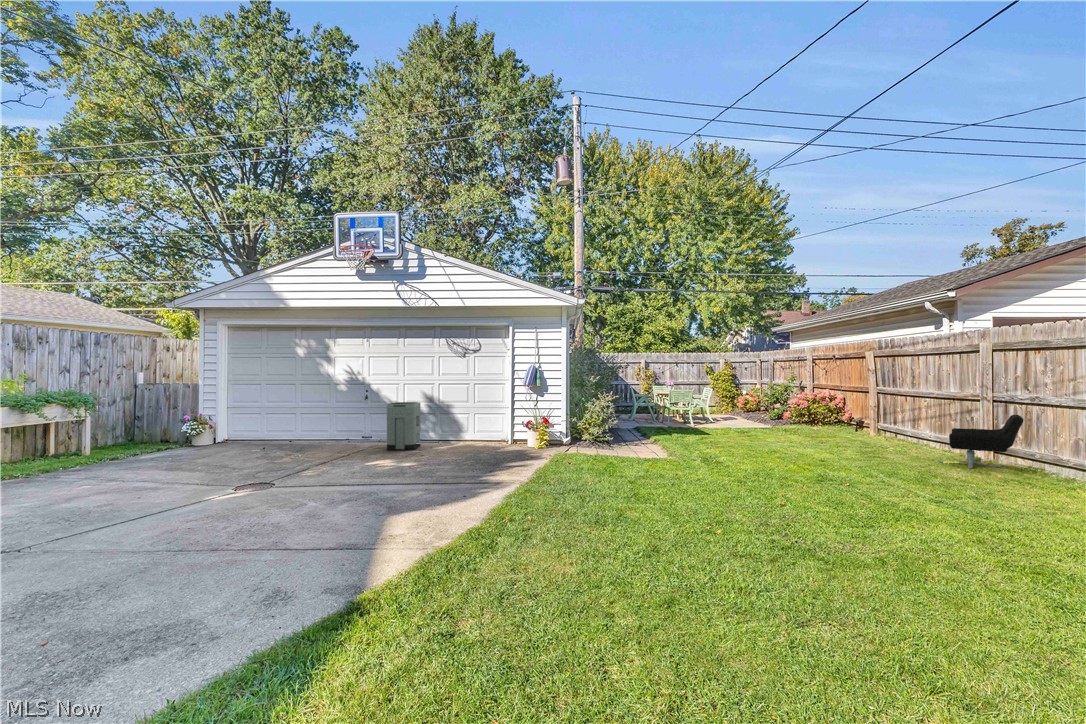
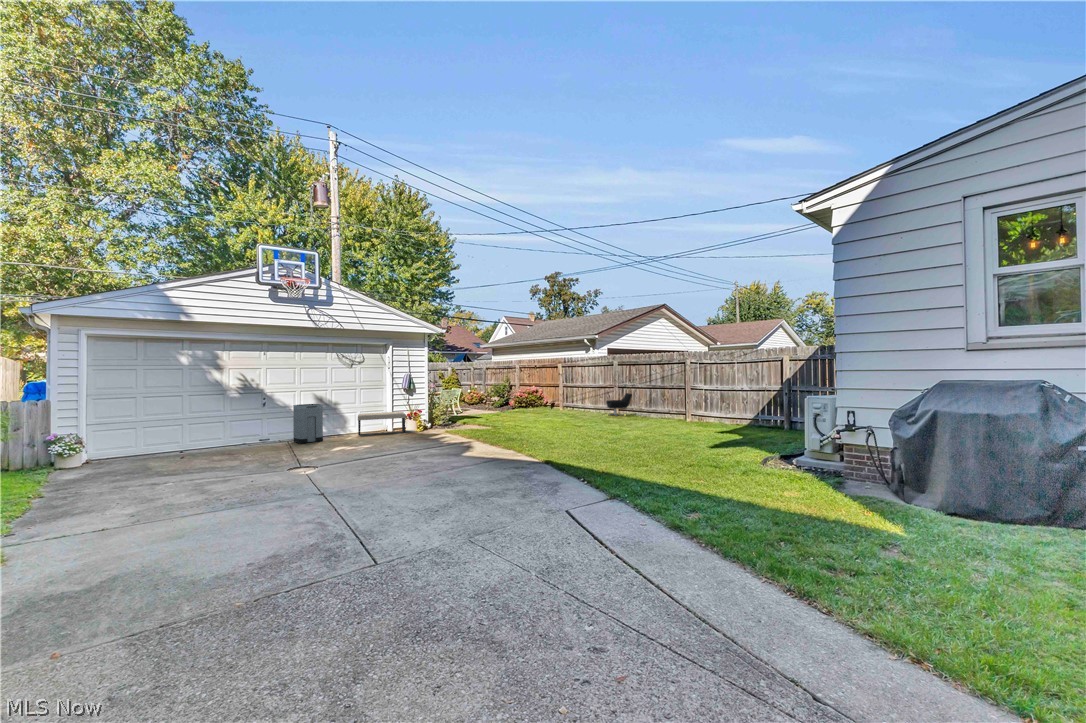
bench: none [463,418,529,450] -> present [358,412,406,435]

